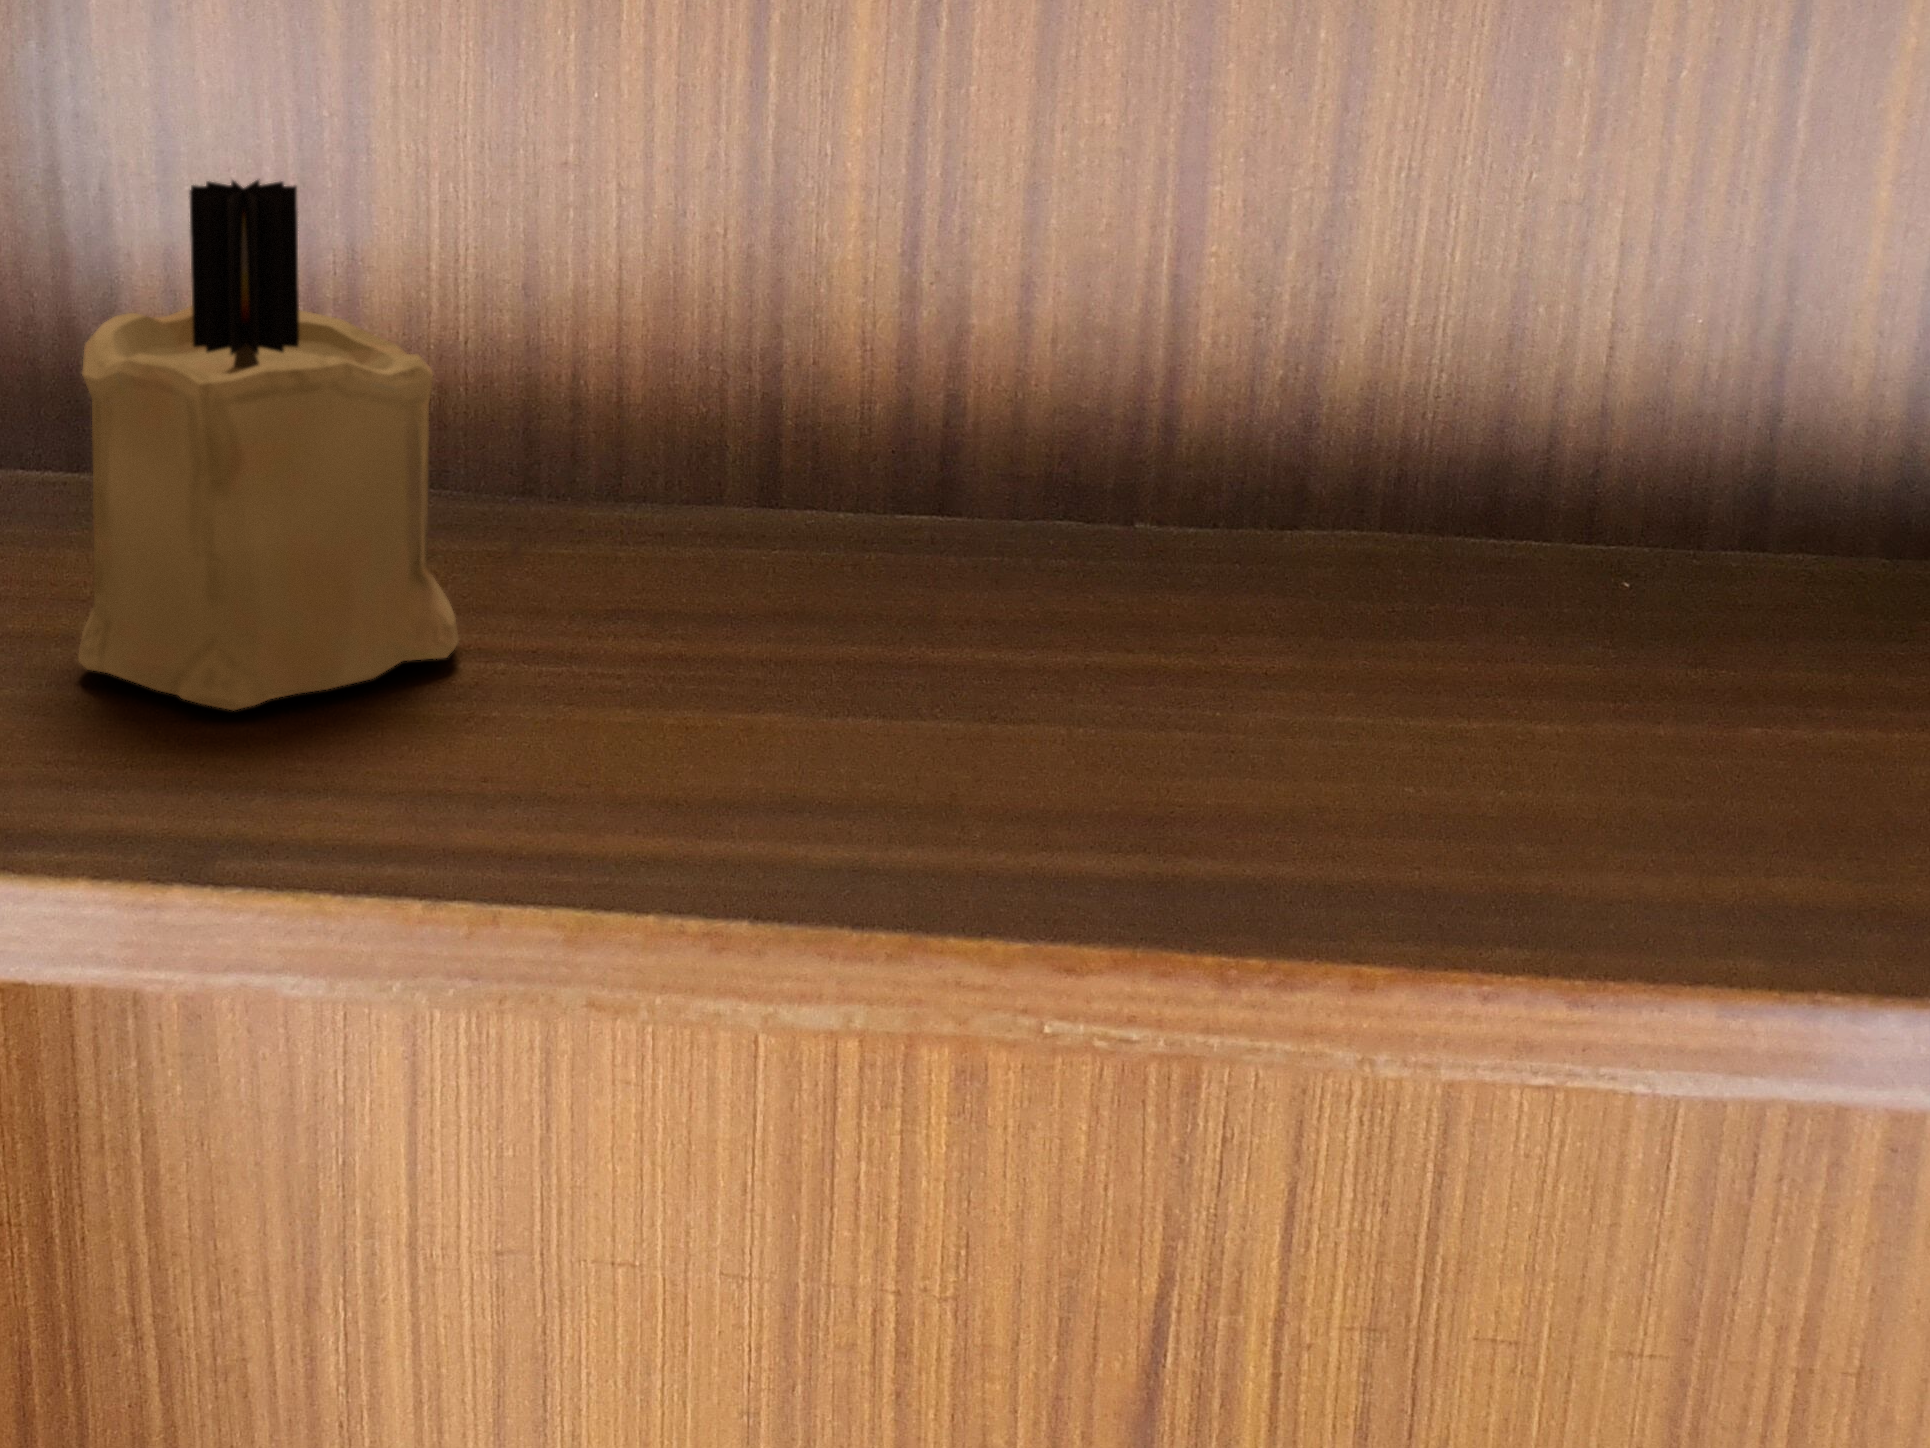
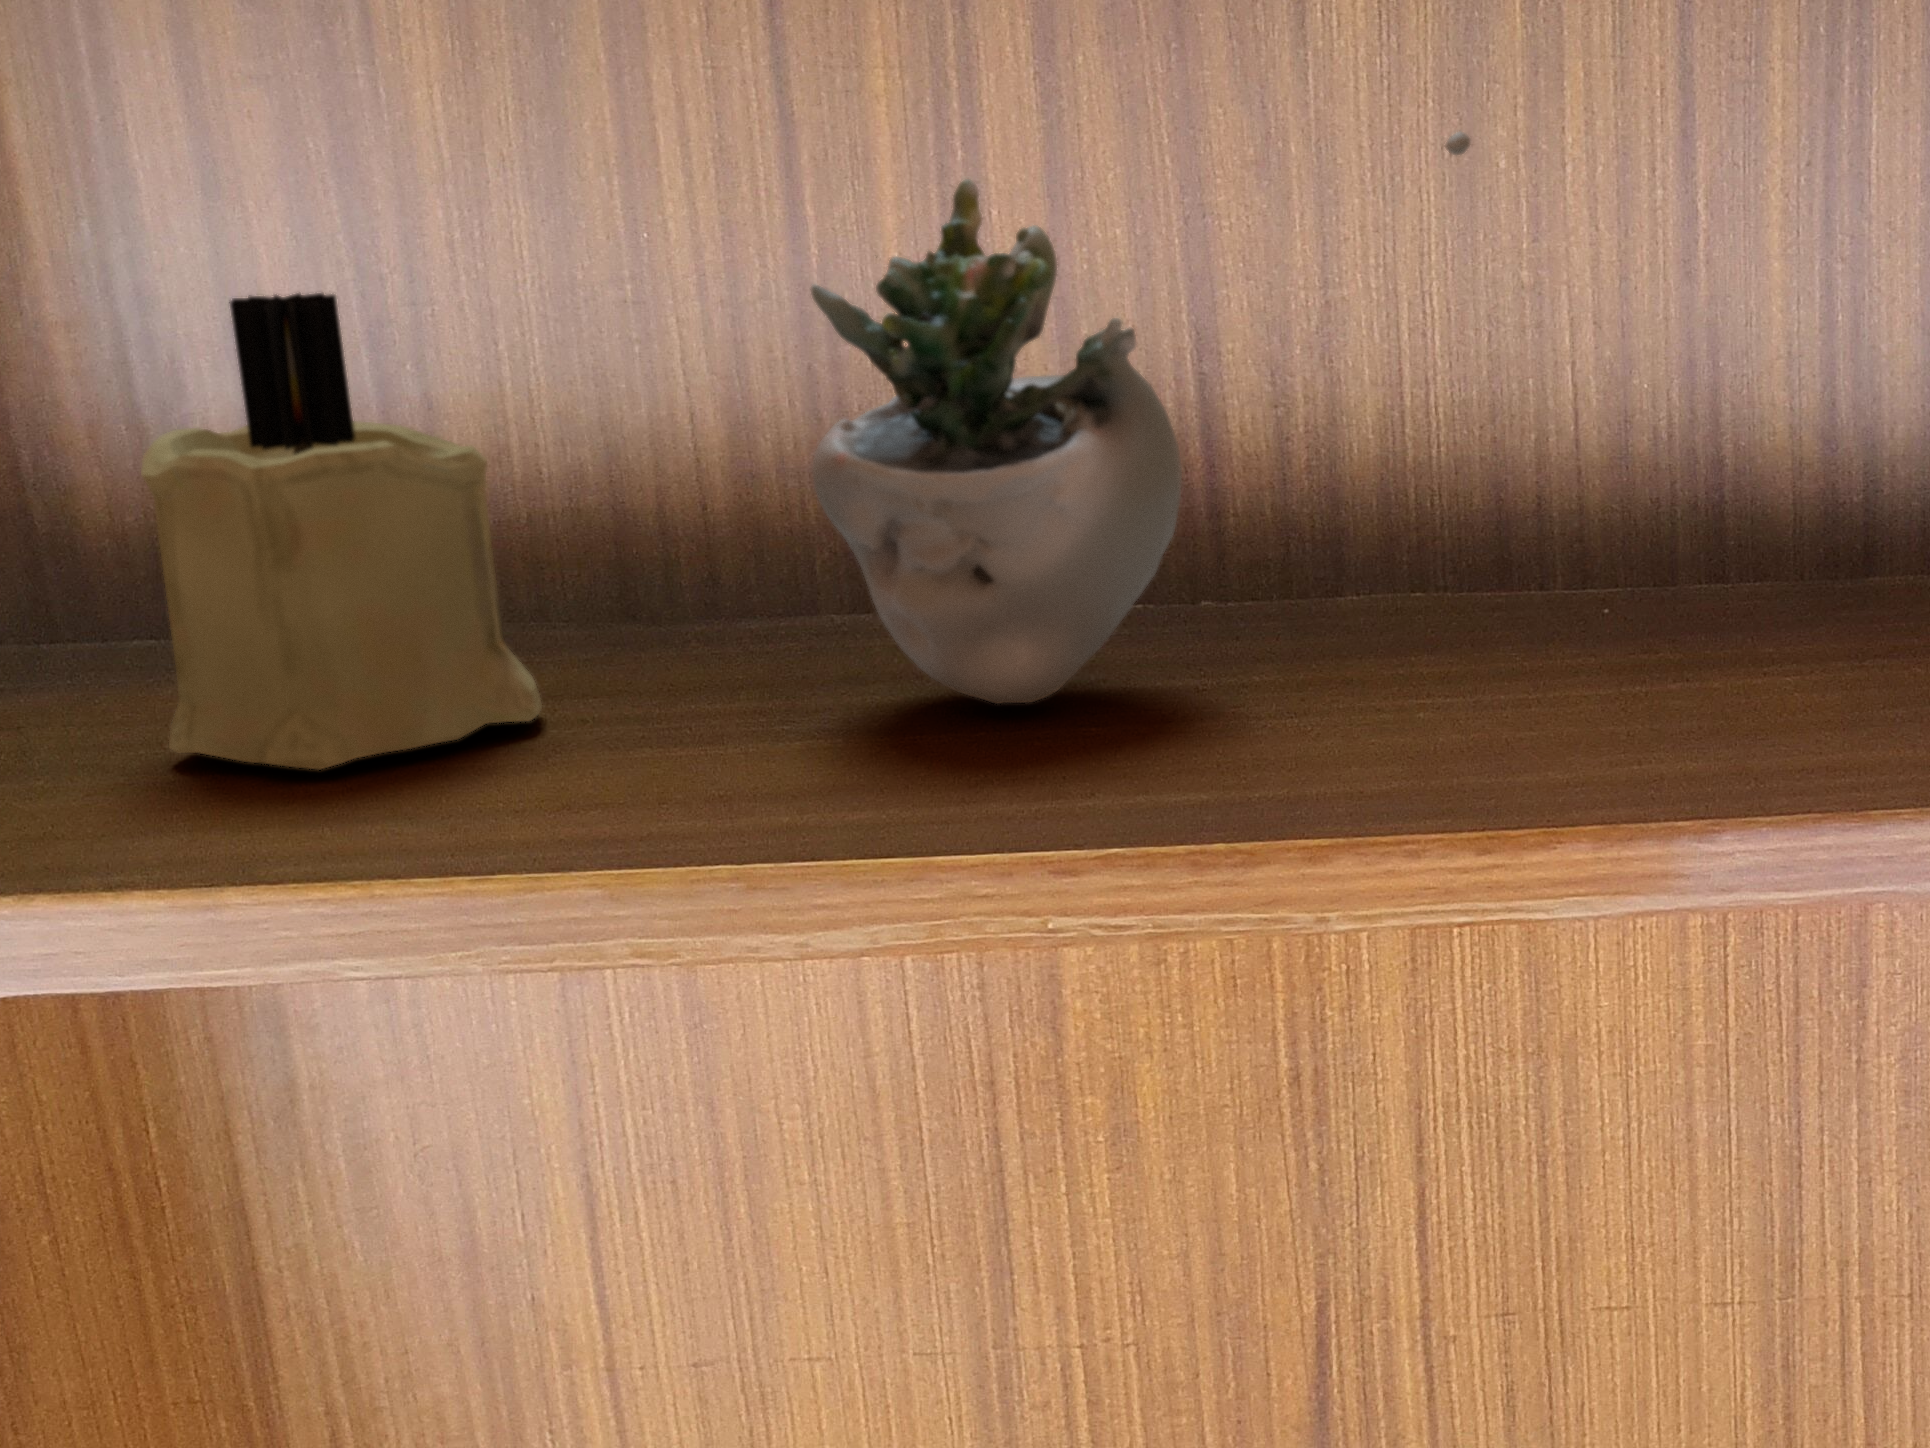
succulent plant: none [783,94,1646,692] -> present [811,132,1470,704]

